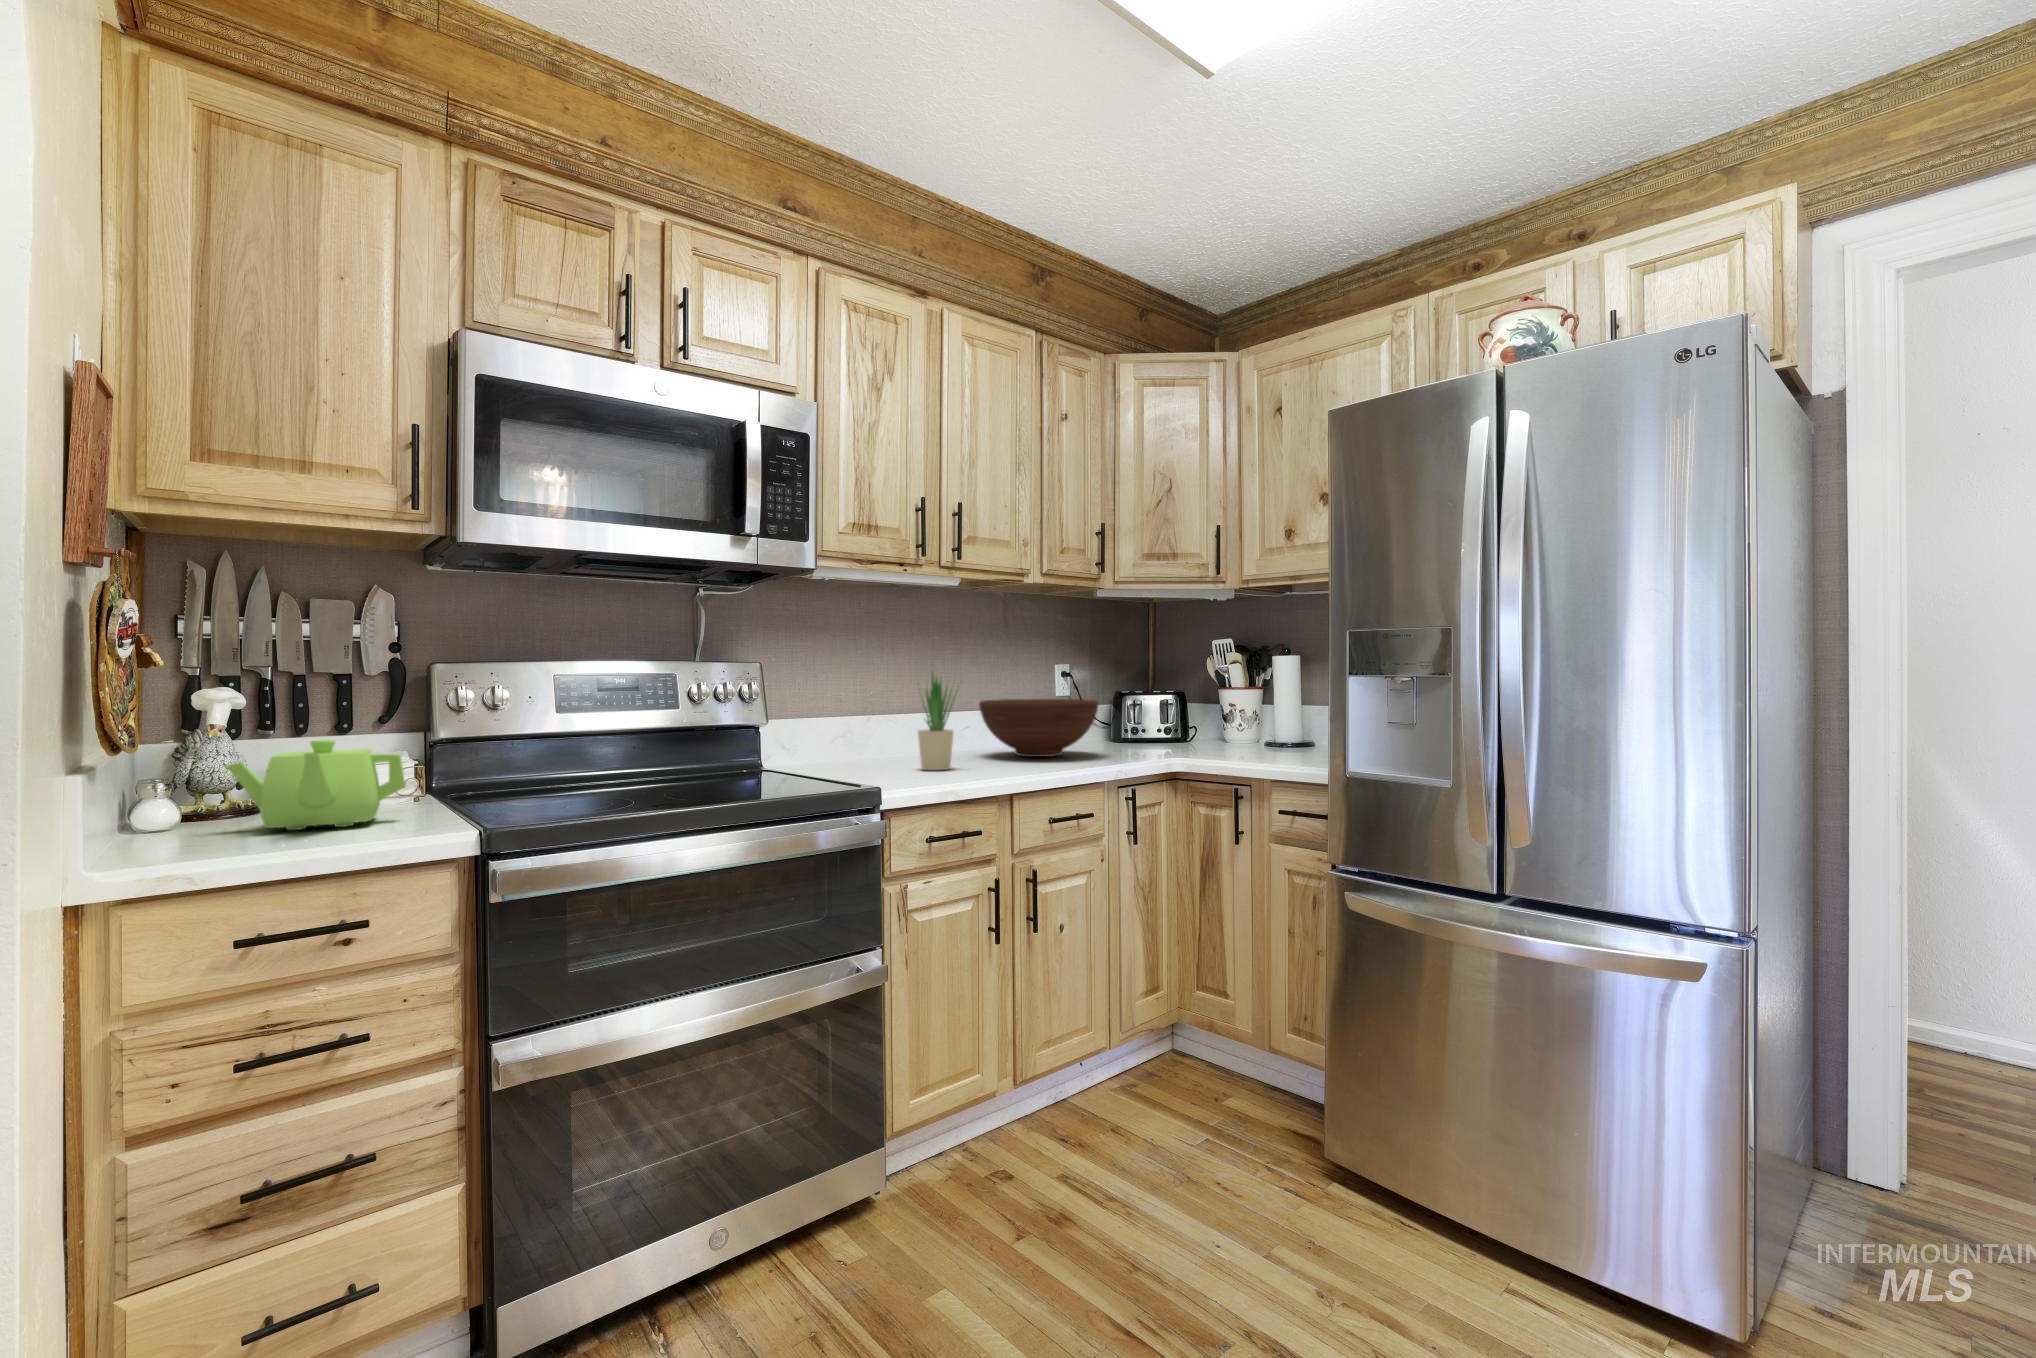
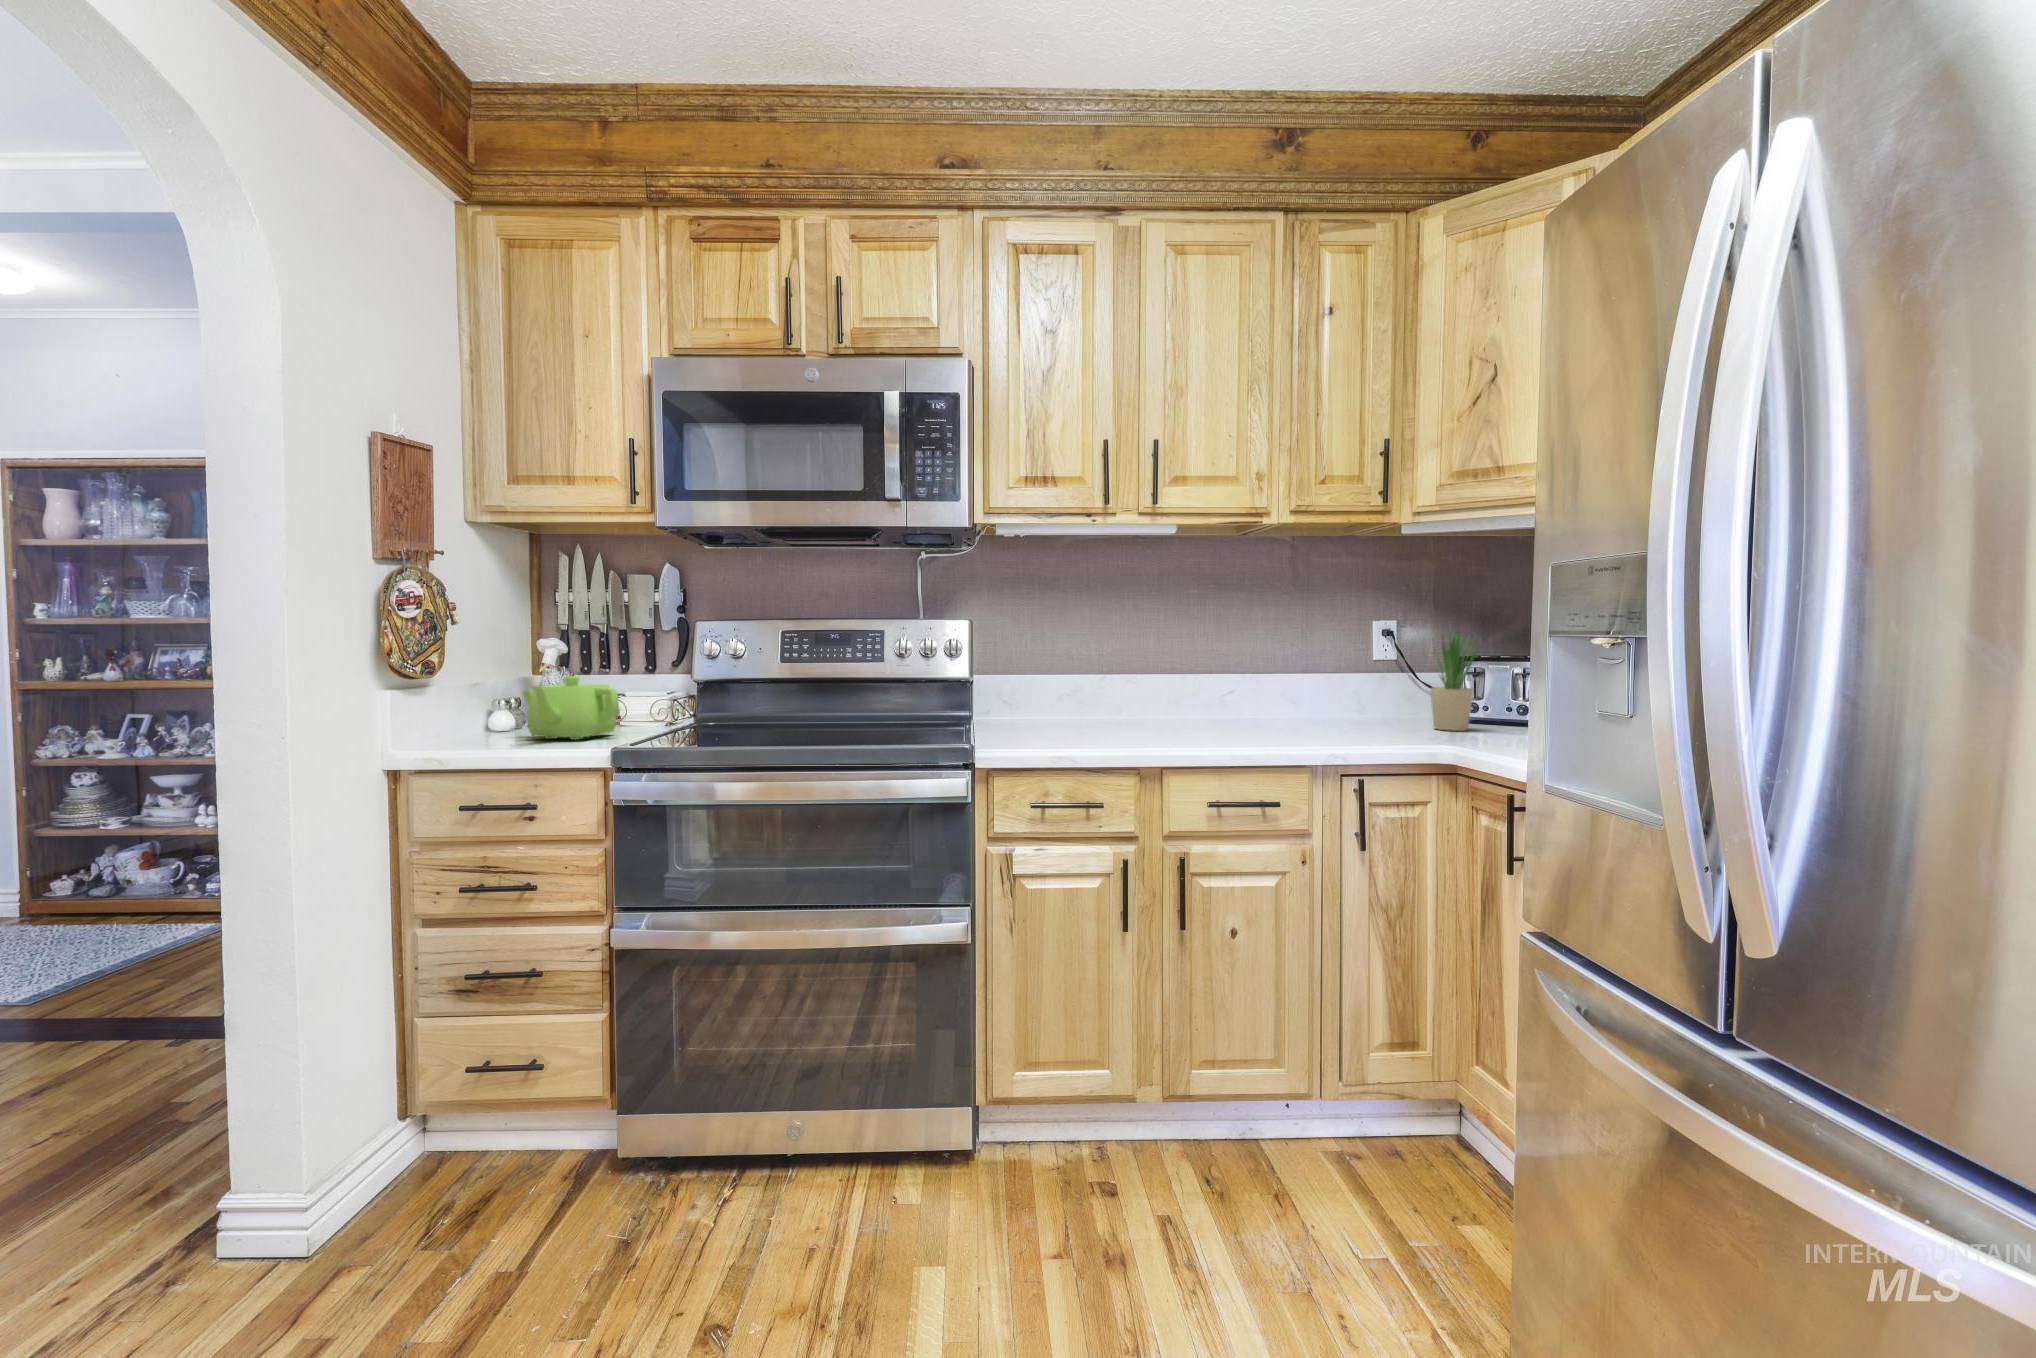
potted plant: present [918,671,956,770] -> present [1430,629,1480,731]
fruit bowl: present [979,699,1098,757] -> none [1208,660,1355,729]

